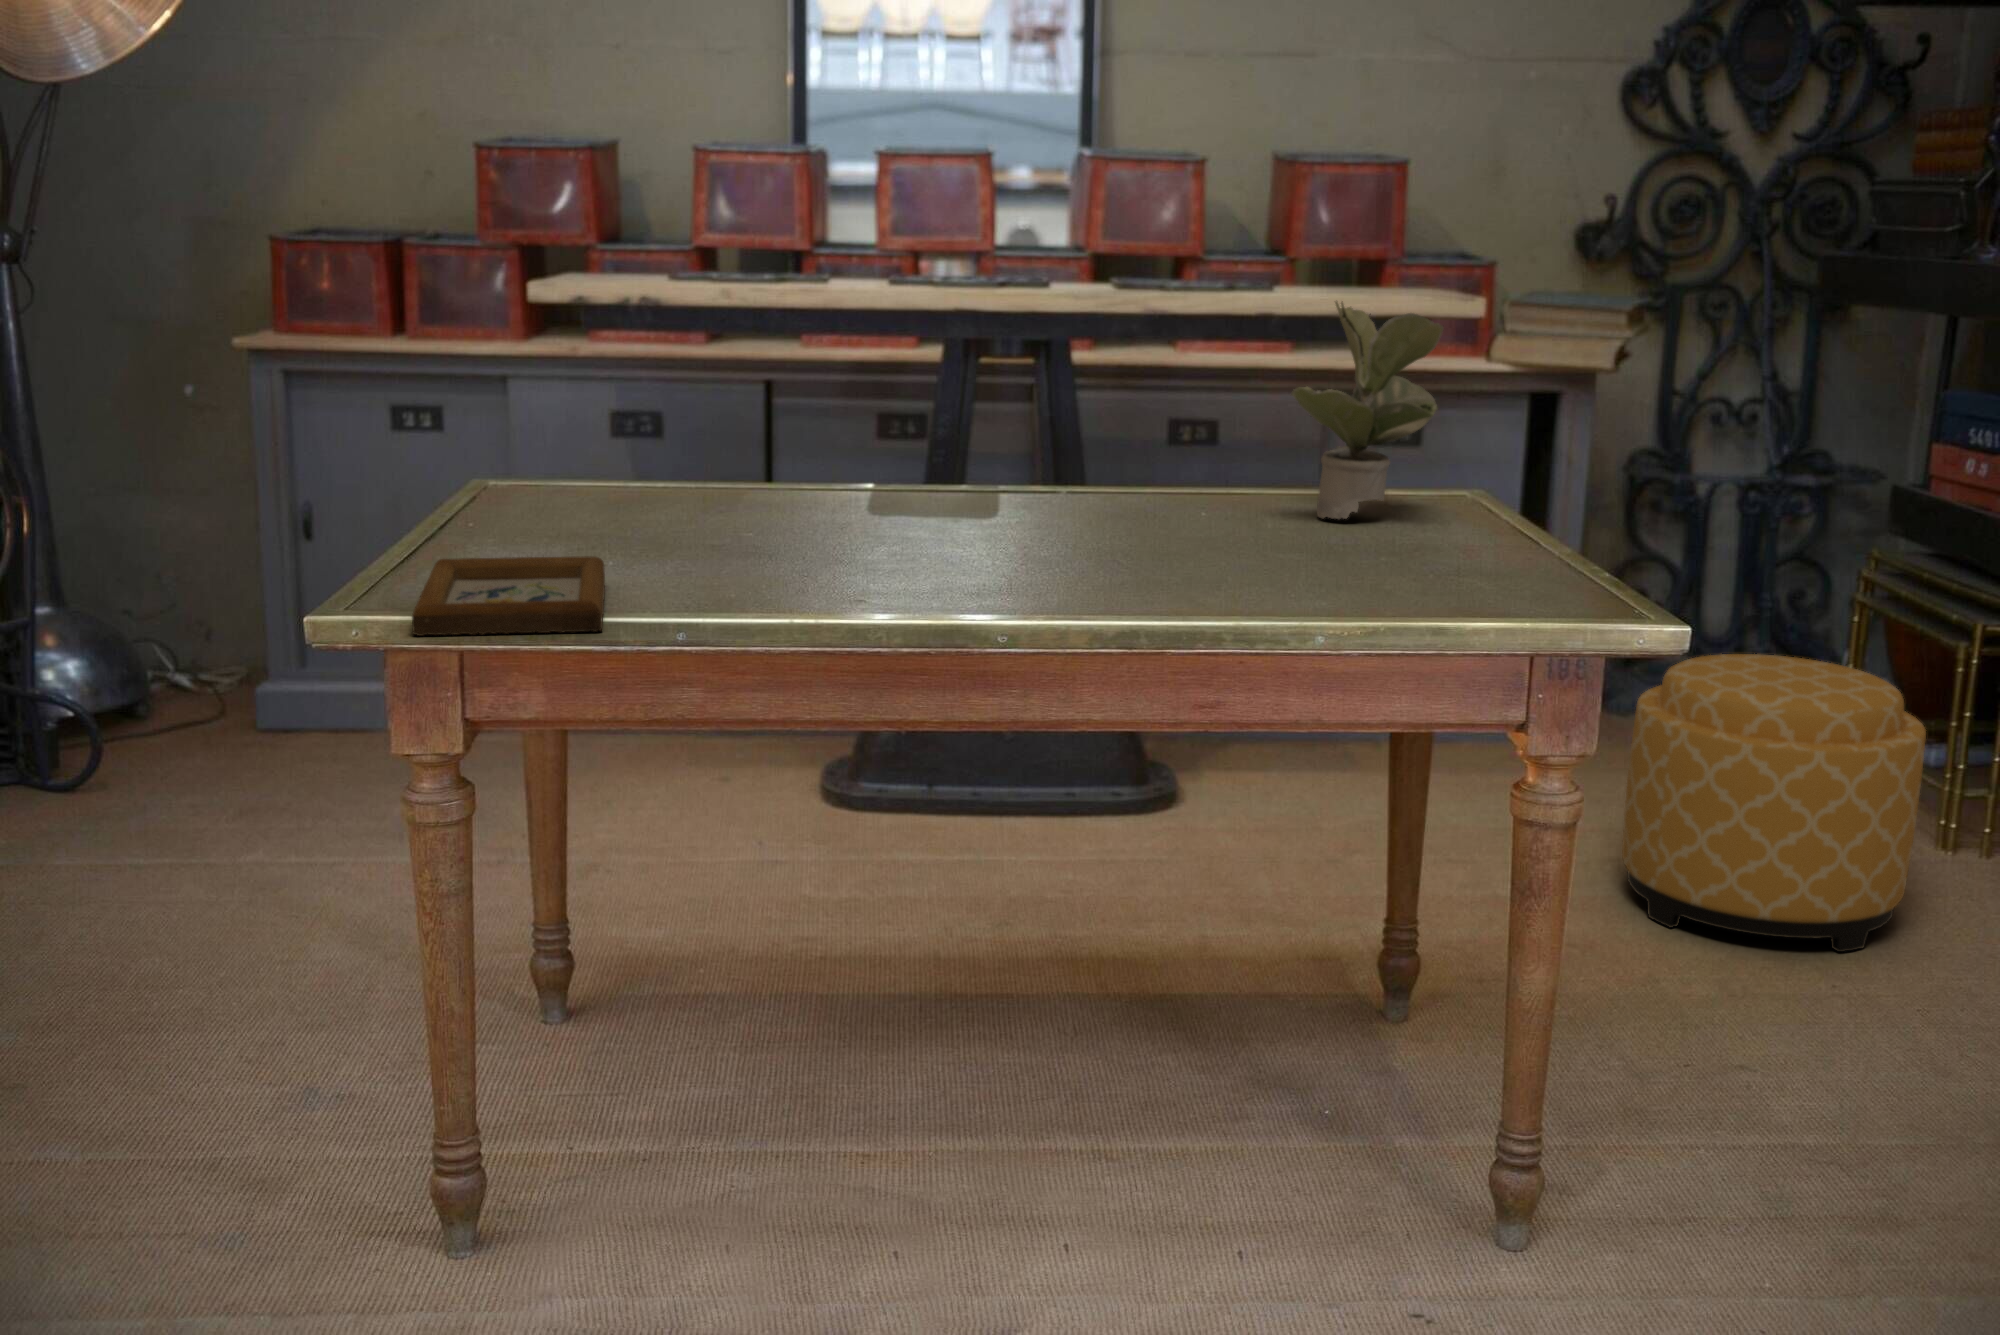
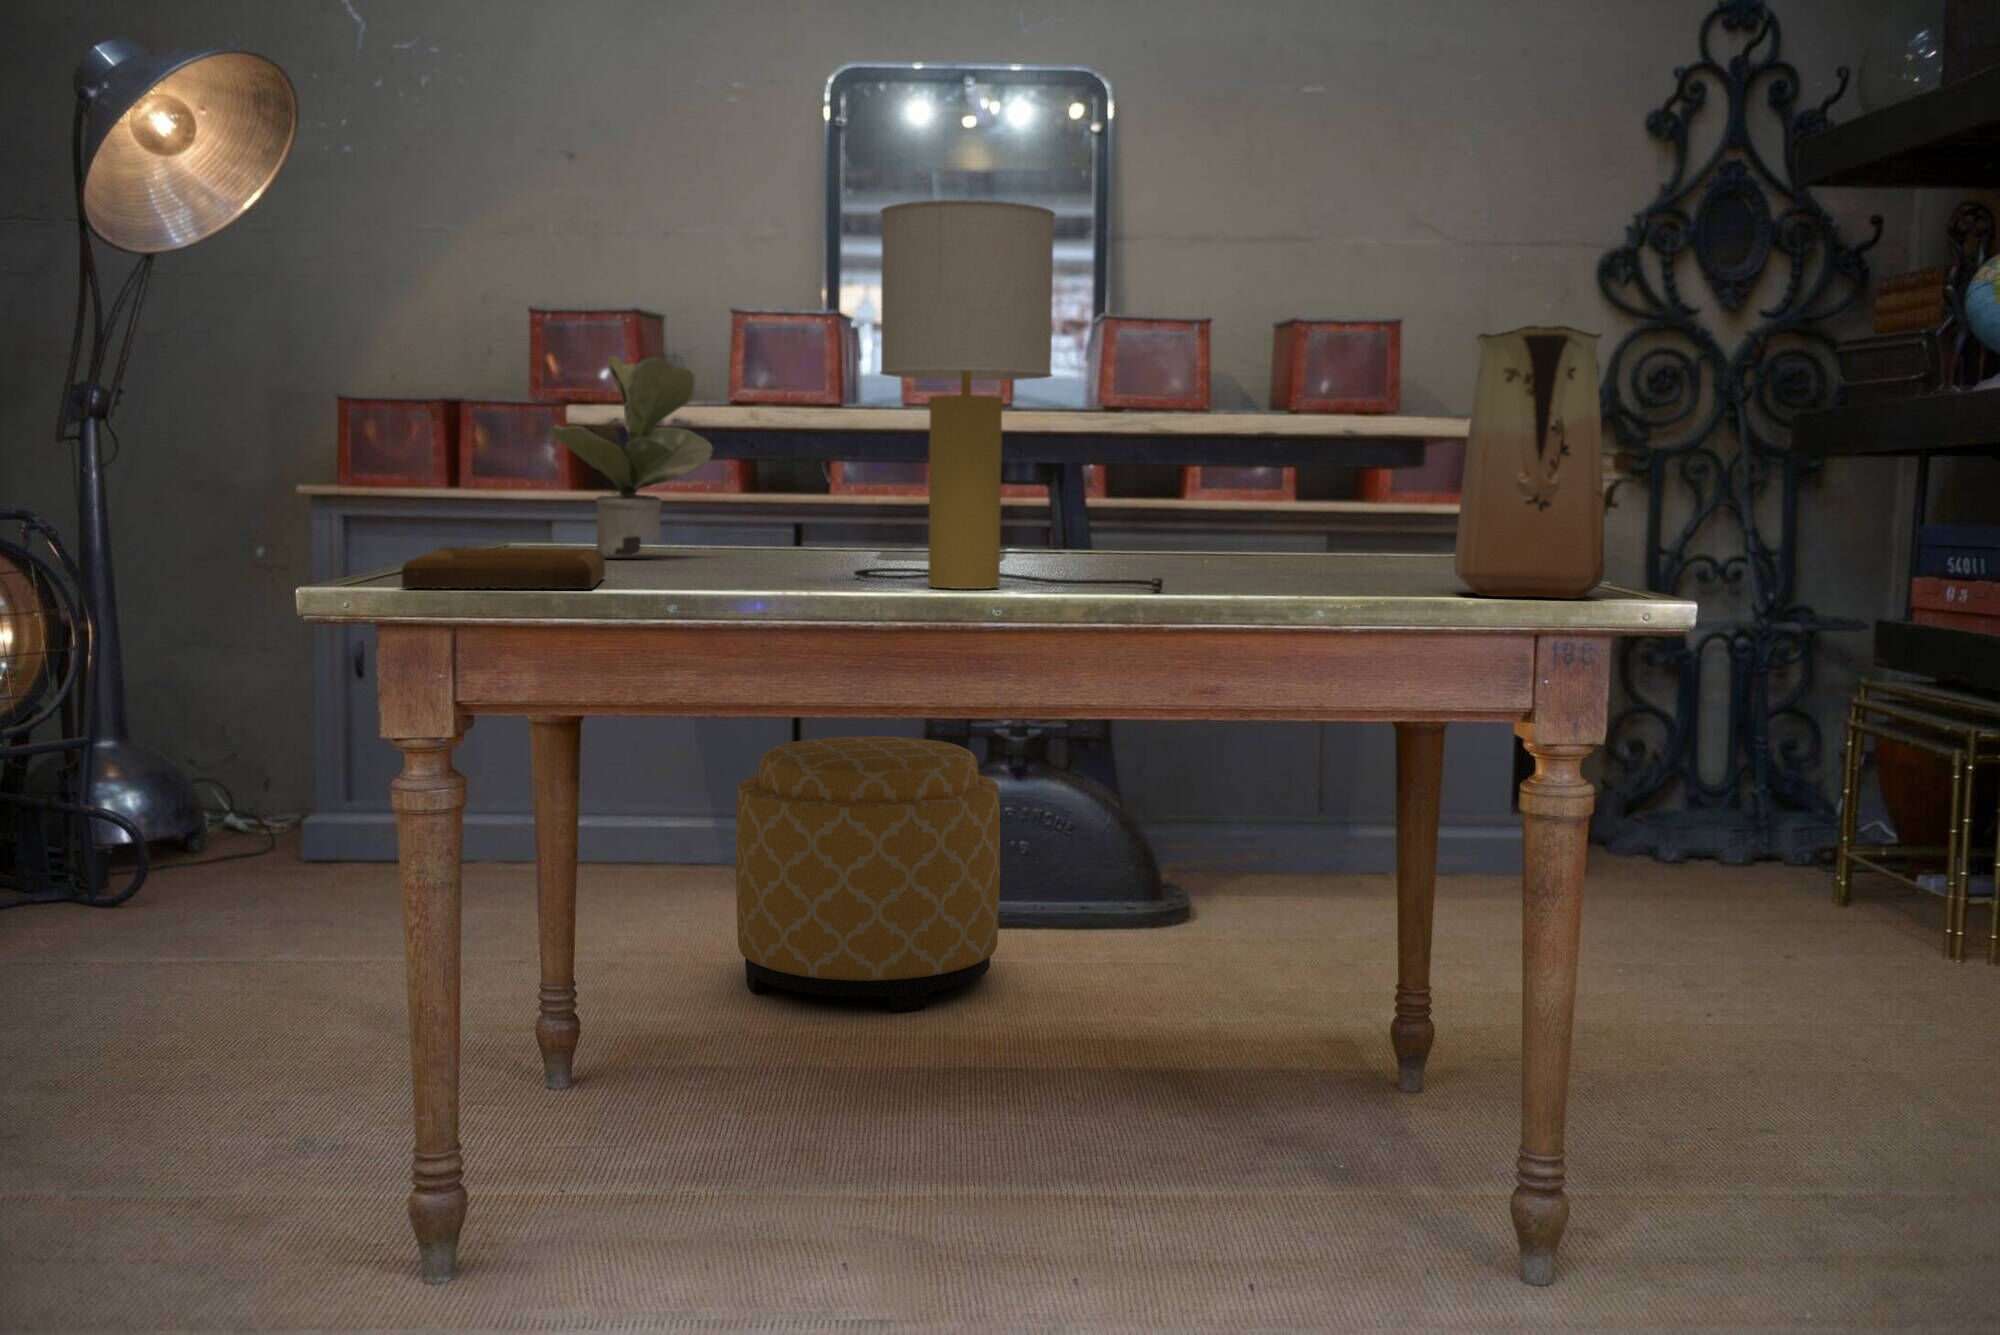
table lamp: none [854,228,1169,617] -> present [854,200,1162,591]
potted plant: present [1291,302,1444,519] -> present [550,355,712,556]
vase: none [1459,356,1617,632] -> present [1454,325,1605,599]
ottoman: present [1622,654,1926,952] -> present [736,736,1000,1011]

